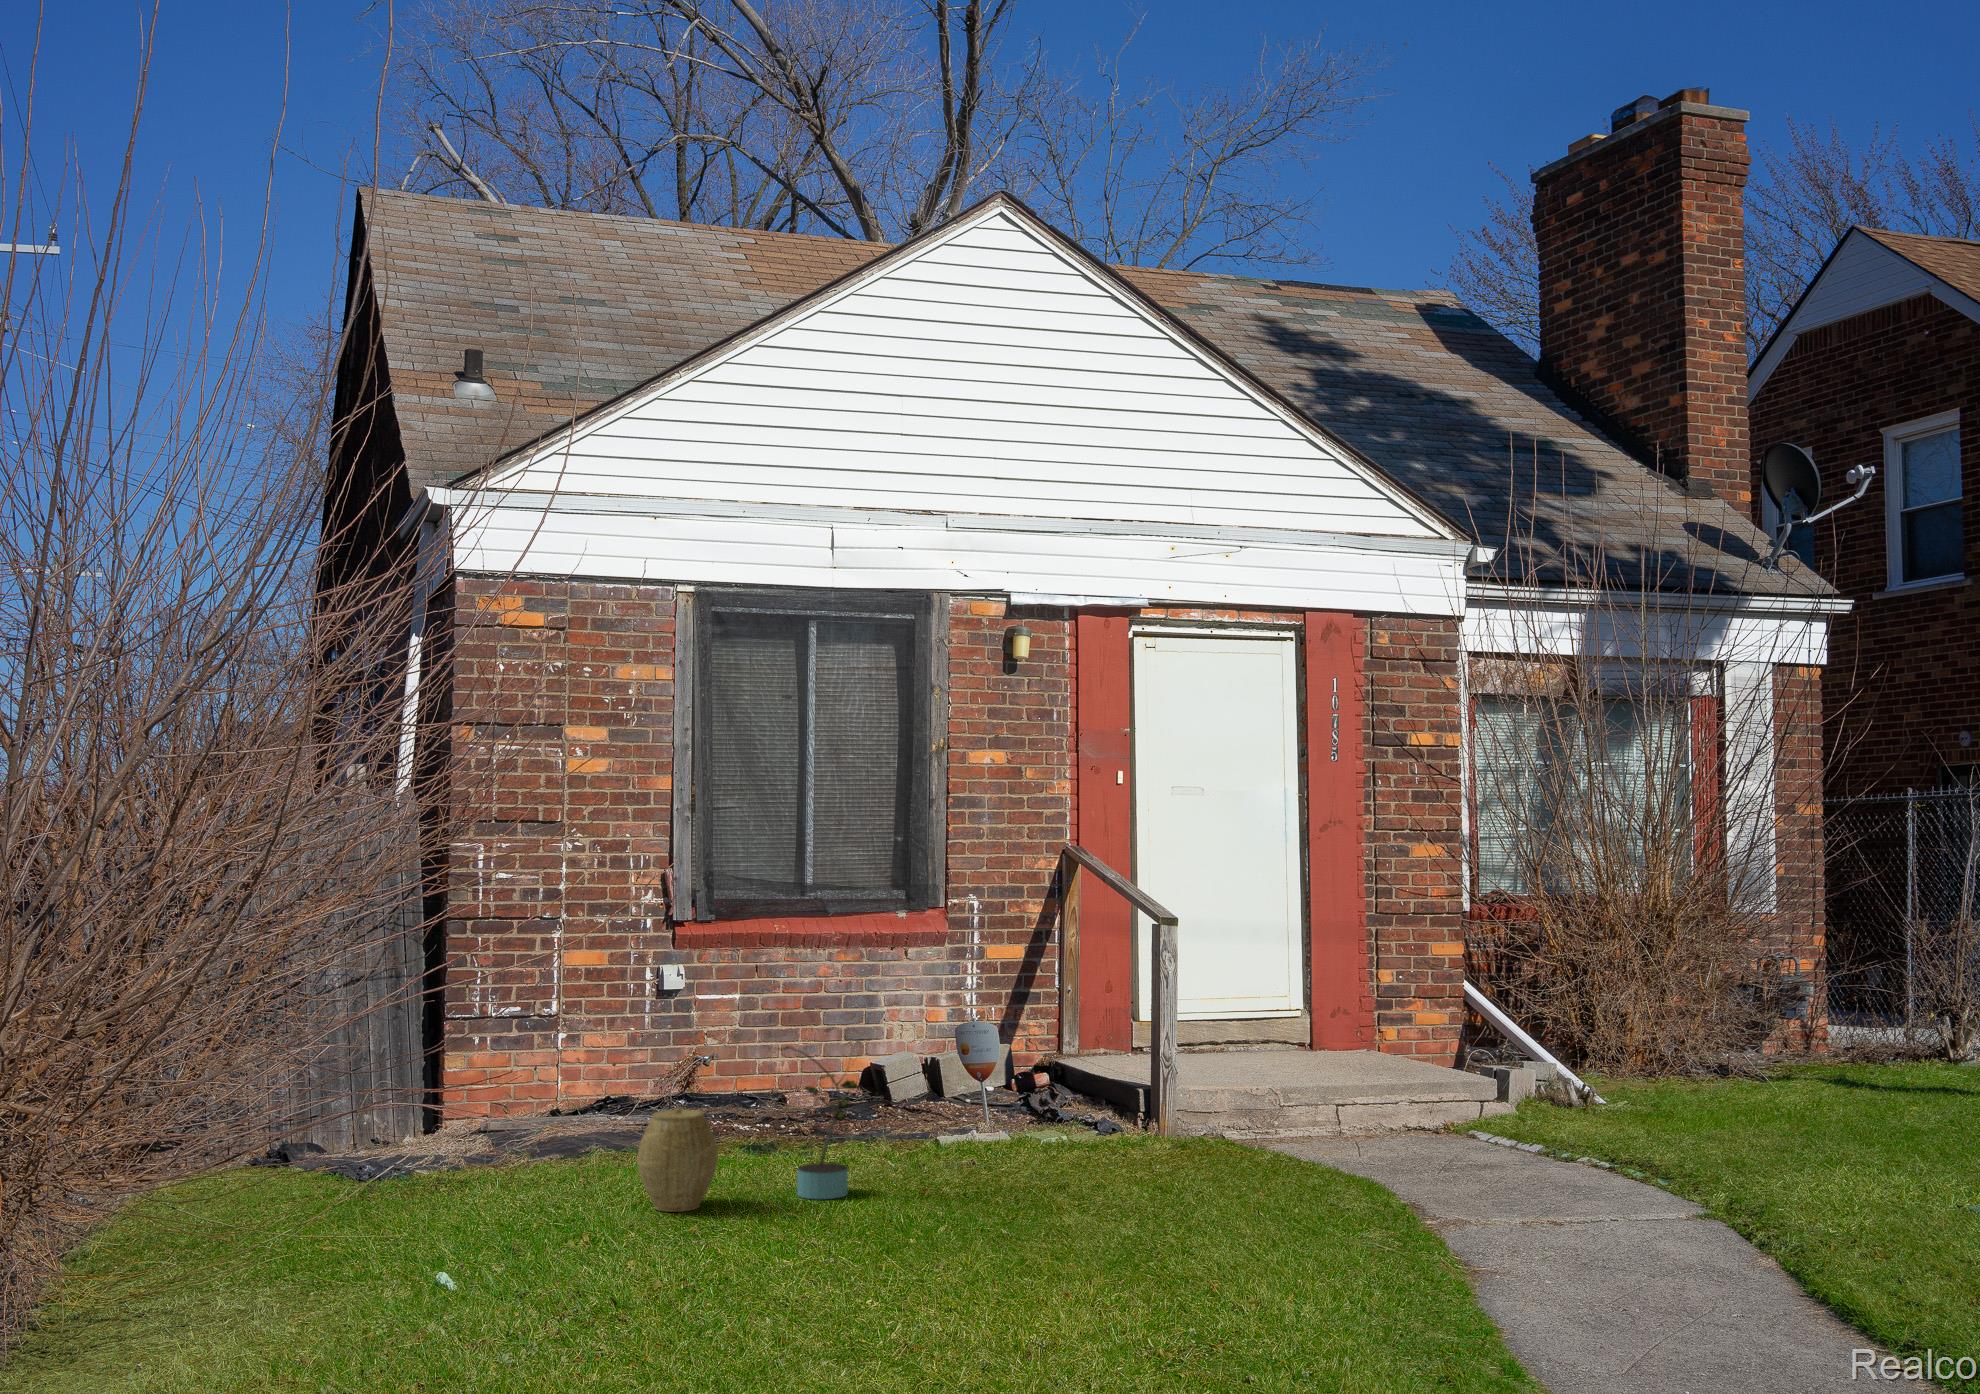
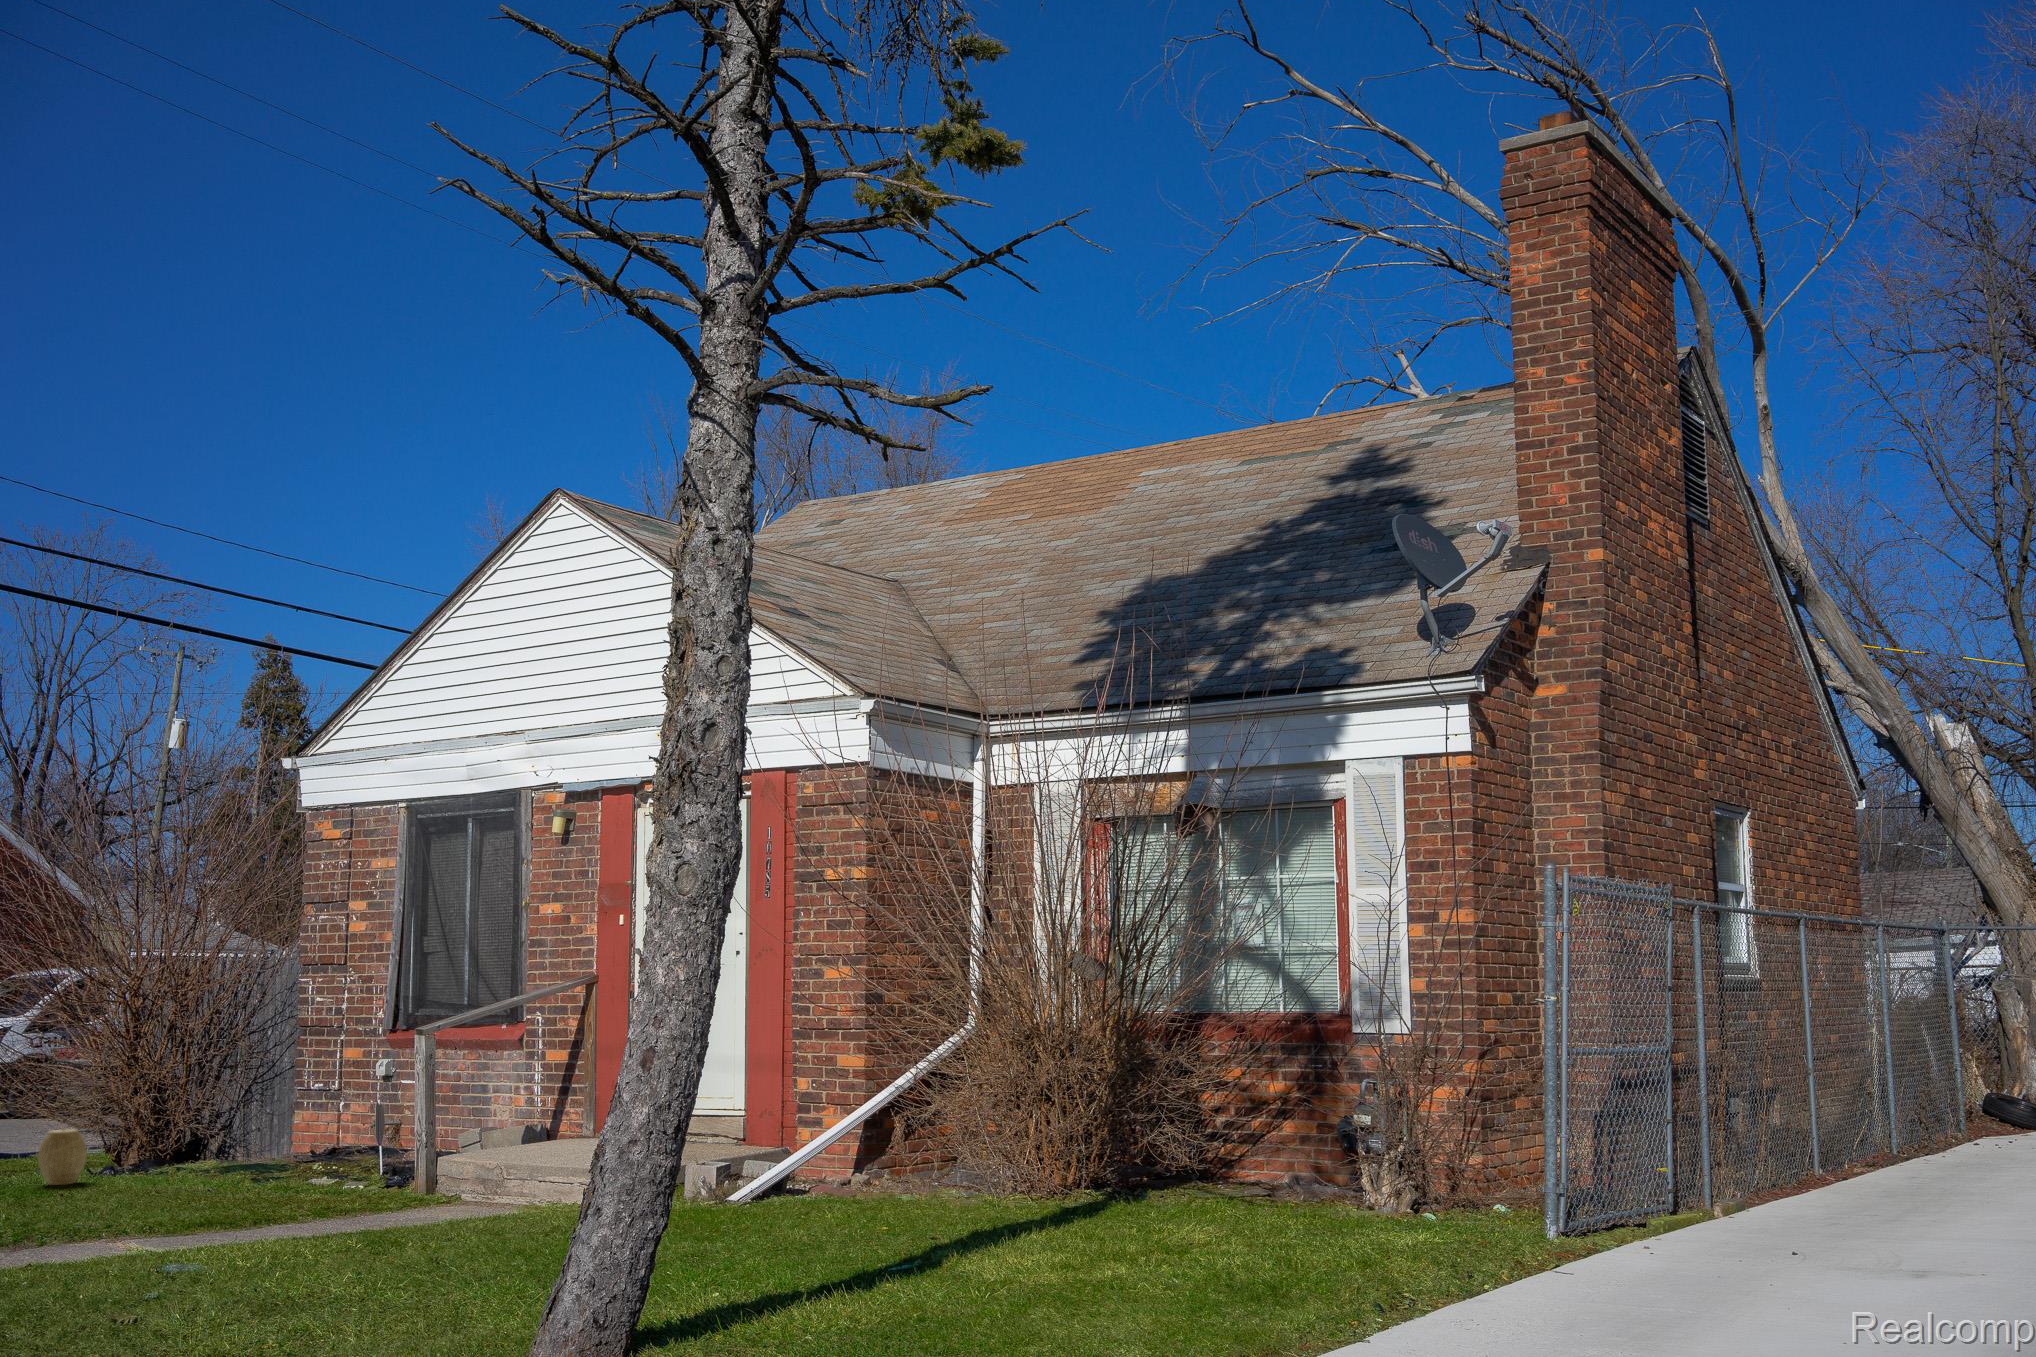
potted plant: present [780,1028,870,1199] -> none [90,1087,145,1187]

